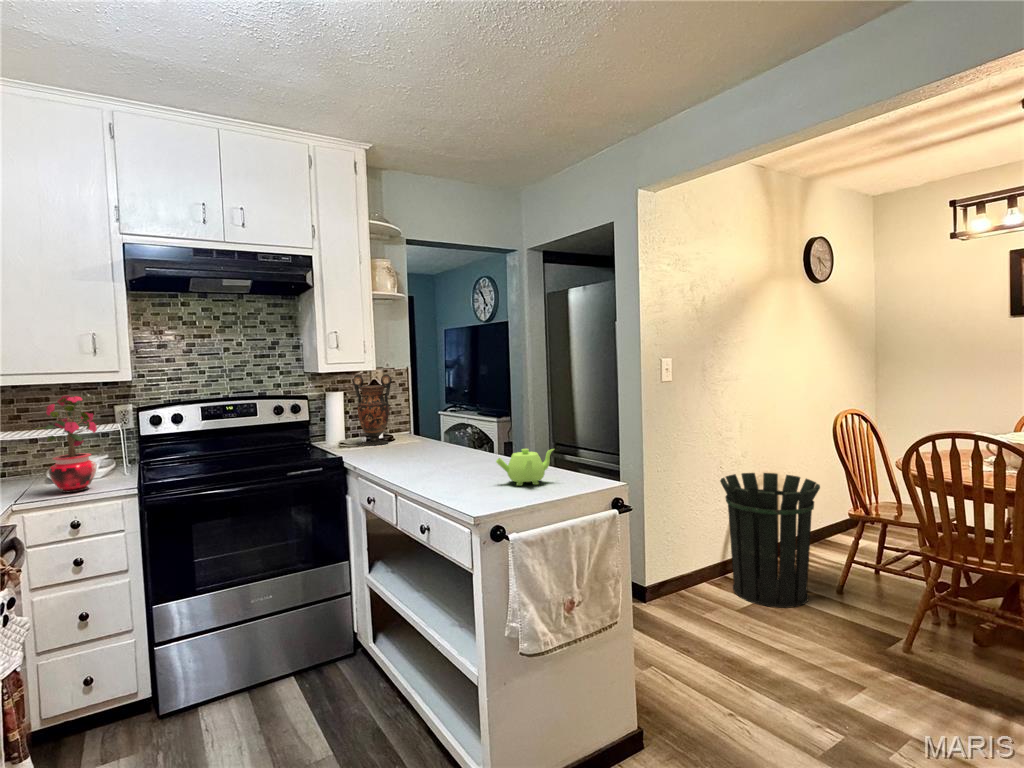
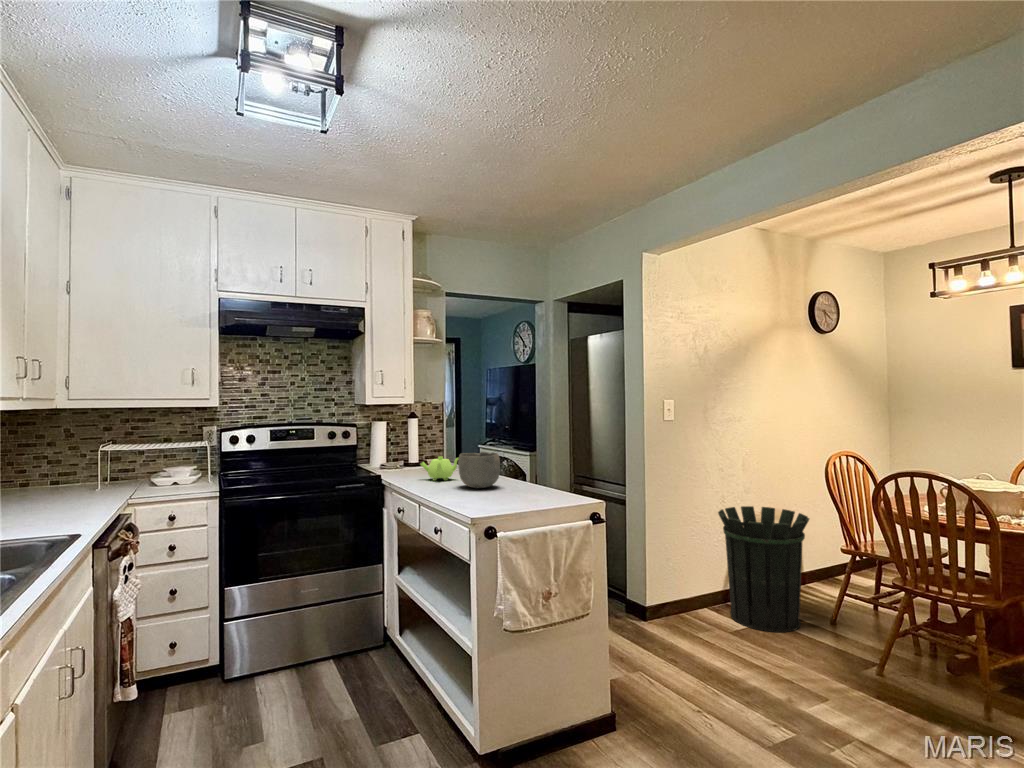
vase: present [353,374,392,445] -> none [394,407,426,467]
potted plant: present [36,396,97,493] -> none [146,415,193,492]
bowl: none [442,427,492,472] -> present [458,452,500,488]
teapot: present [496,449,554,486] -> present [421,456,458,481]

